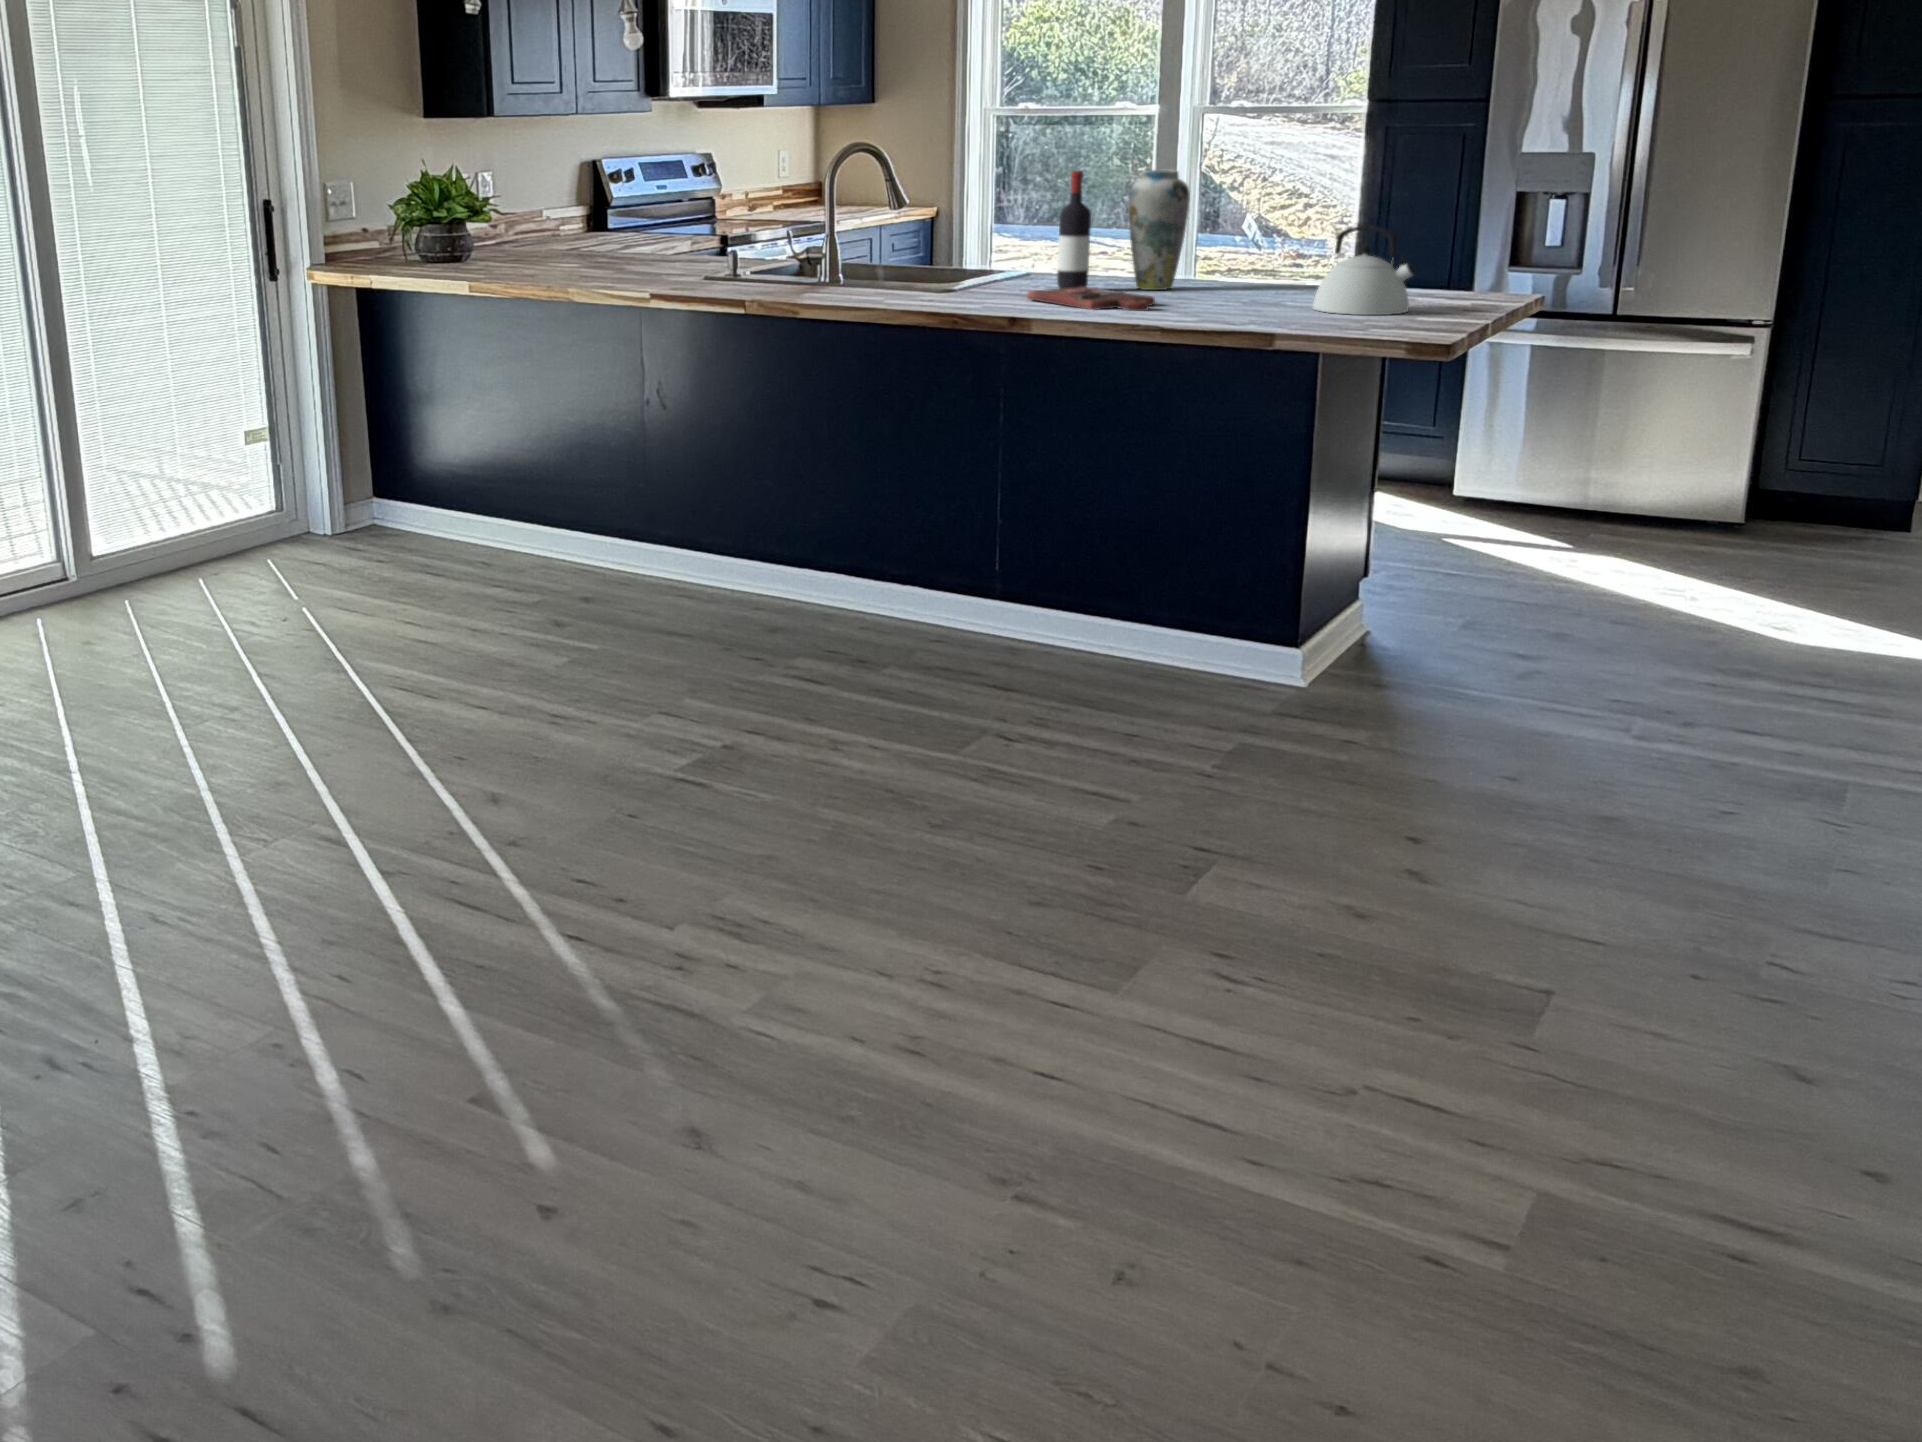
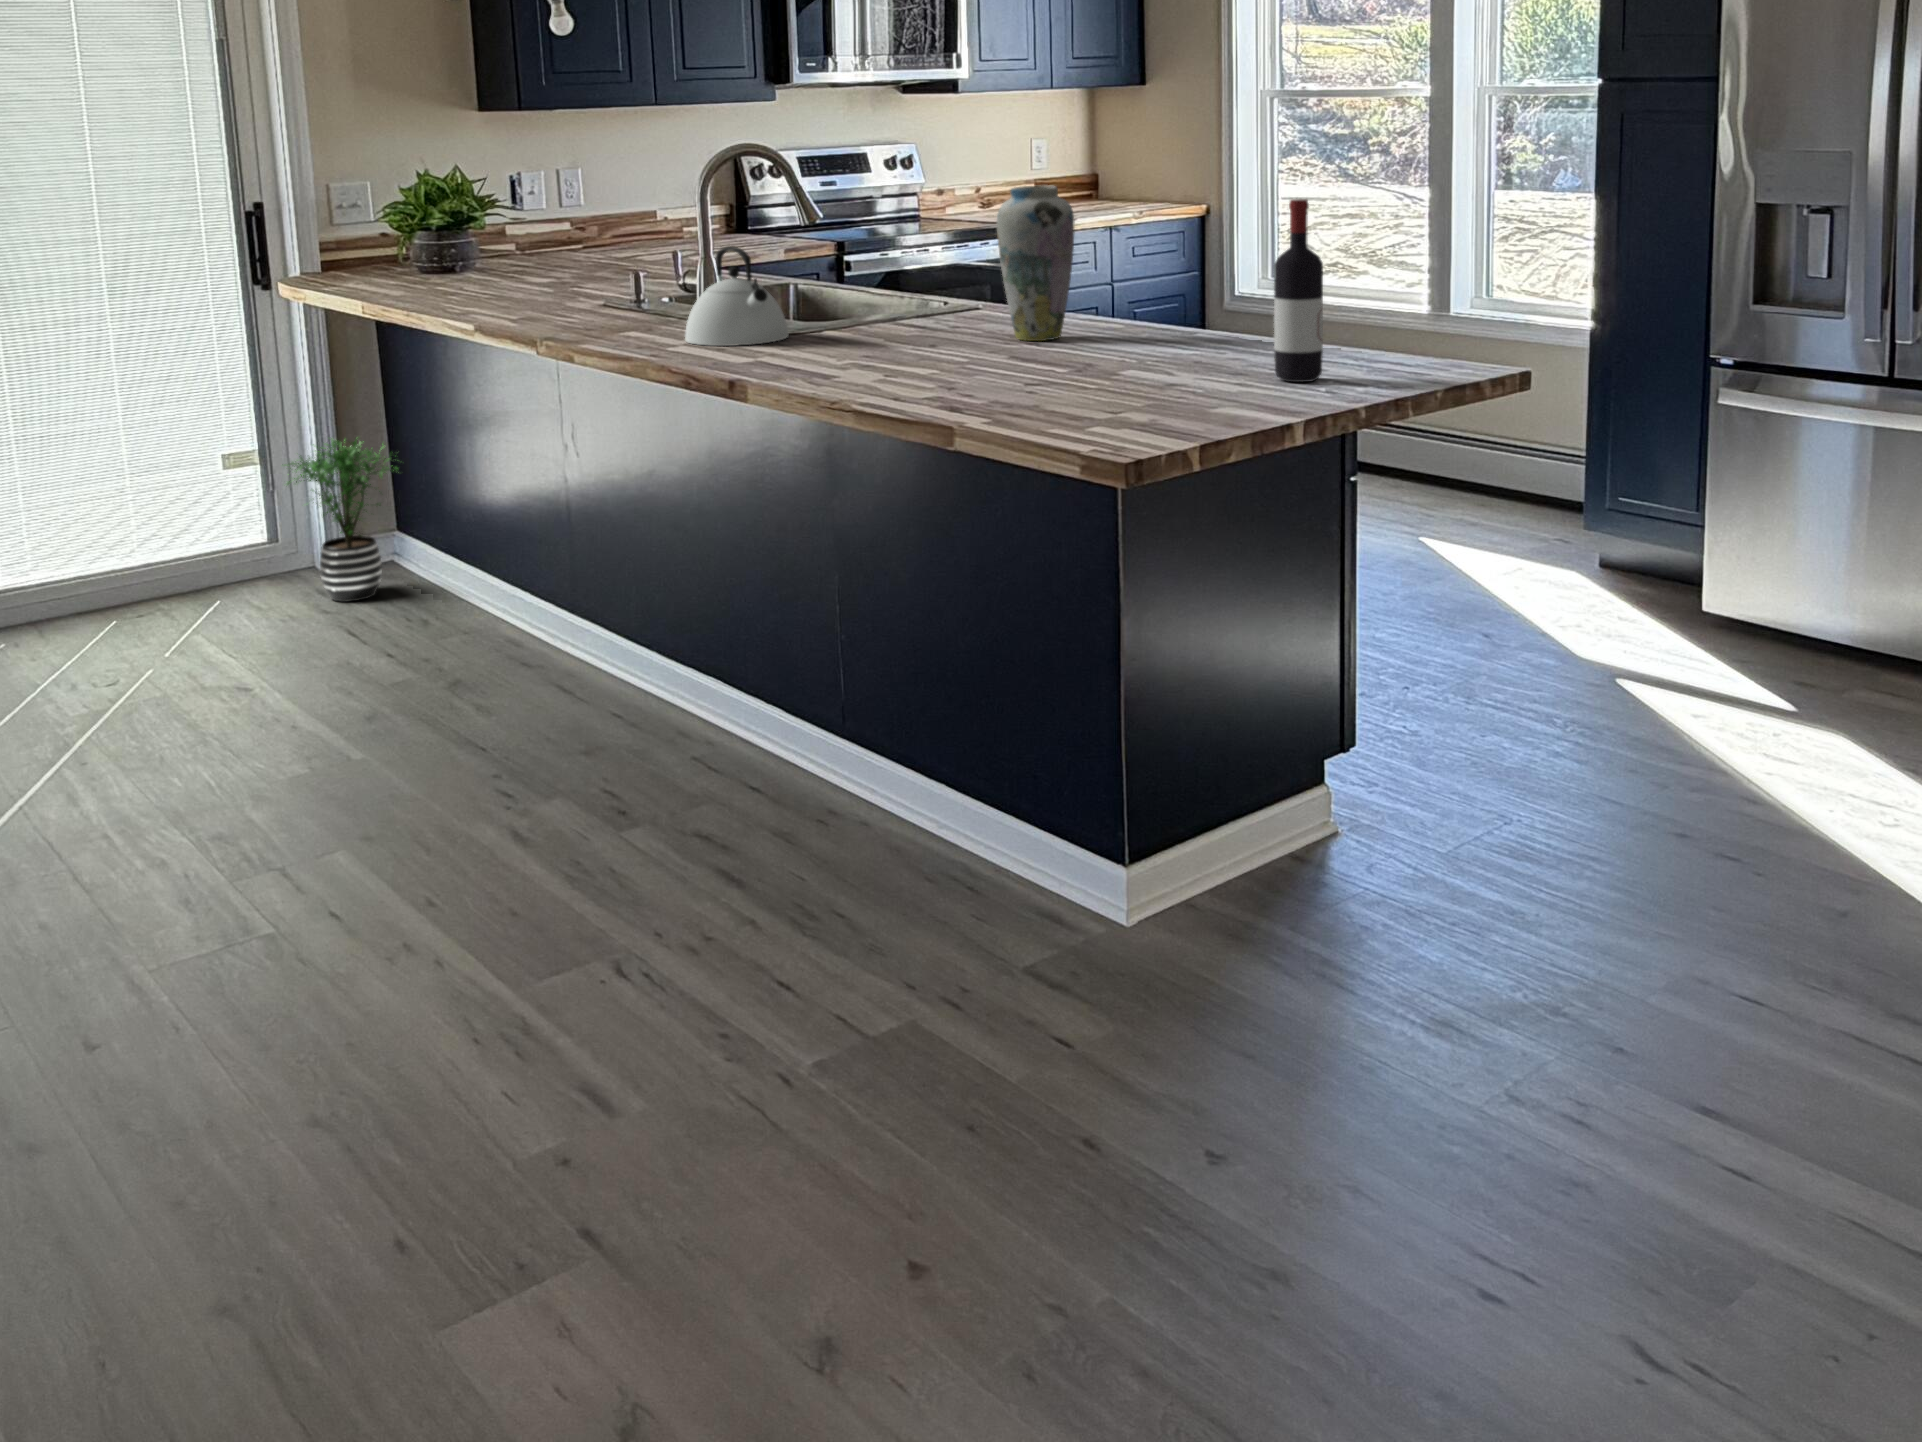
wine bottle: present [1057,171,1091,289] -> present [1274,199,1323,382]
kettle: present [1313,226,1415,315] -> present [685,246,788,346]
cutting board: present [1027,287,1155,311] -> none [814,336,928,377]
potted plant: none [326,407,432,553] -> present [287,437,399,602]

